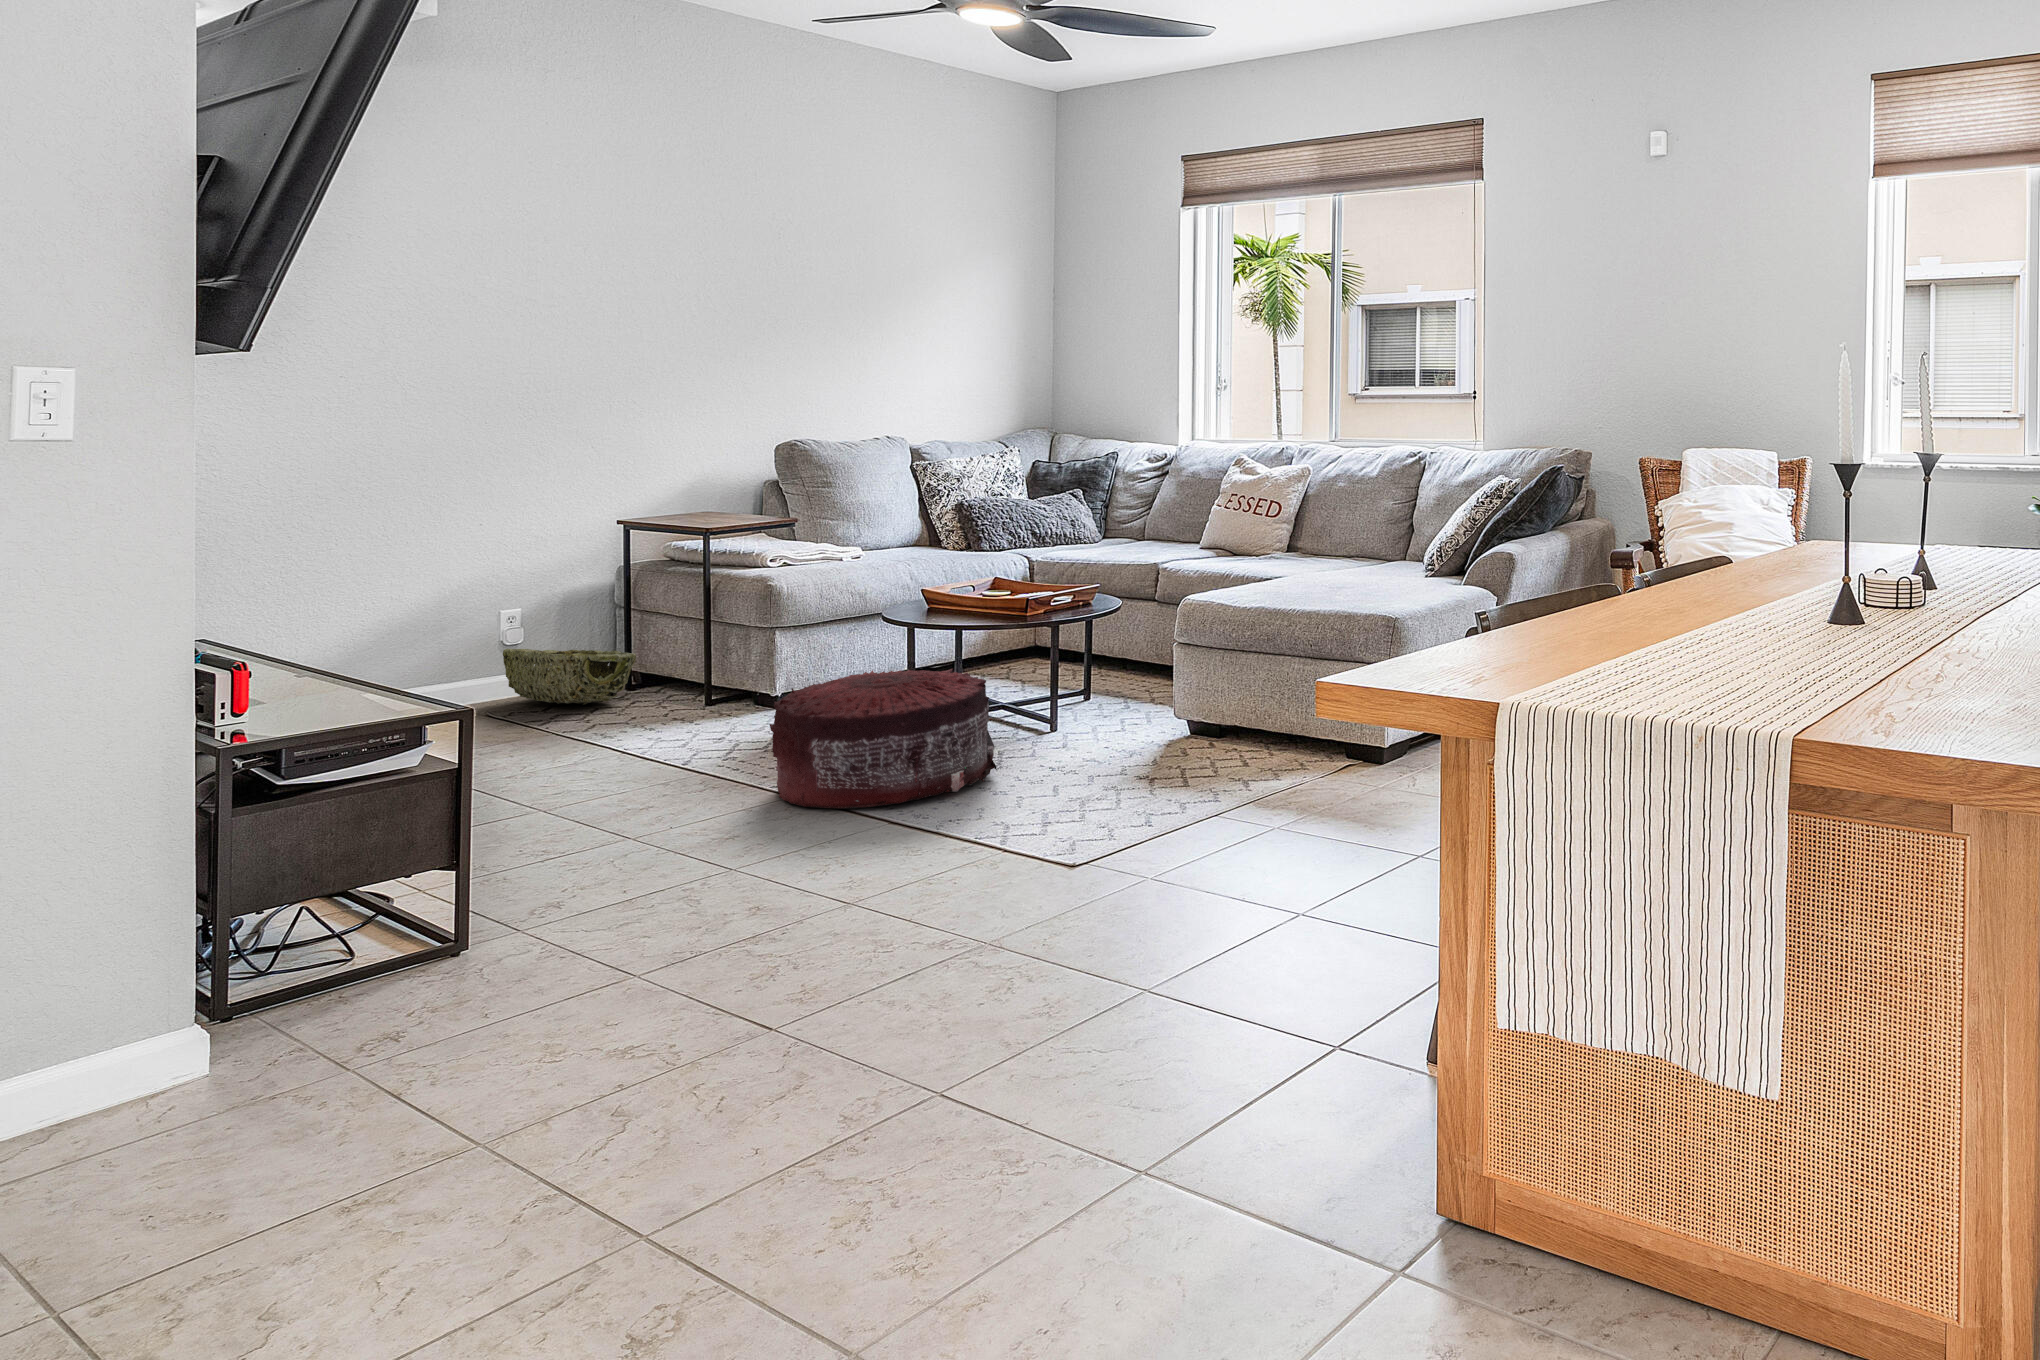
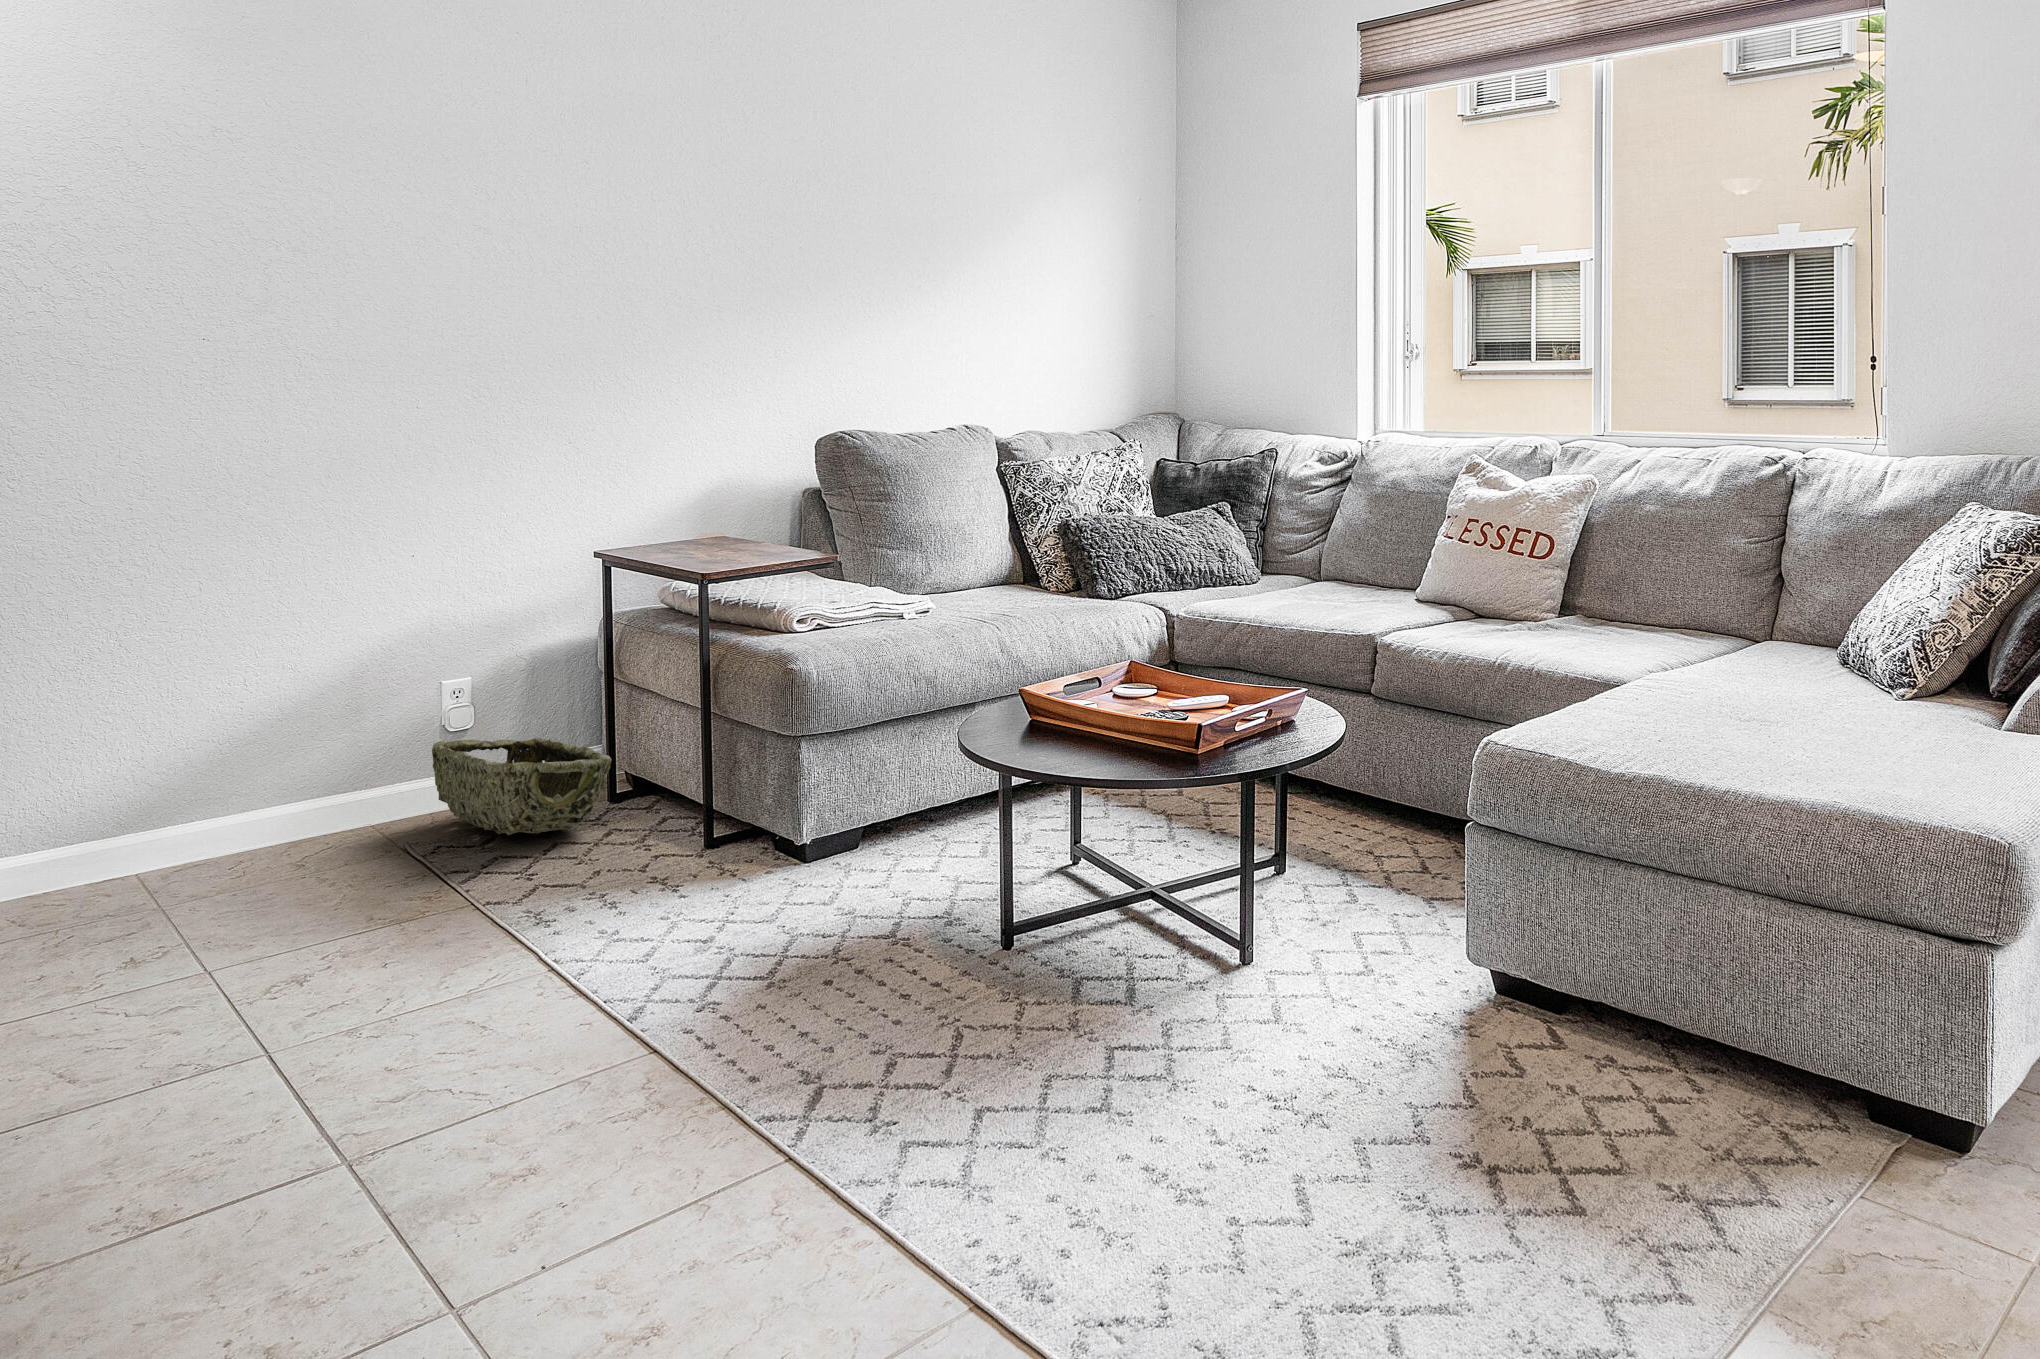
pouf: present [770,669,997,809] -> none [742,878,1170,1244]

